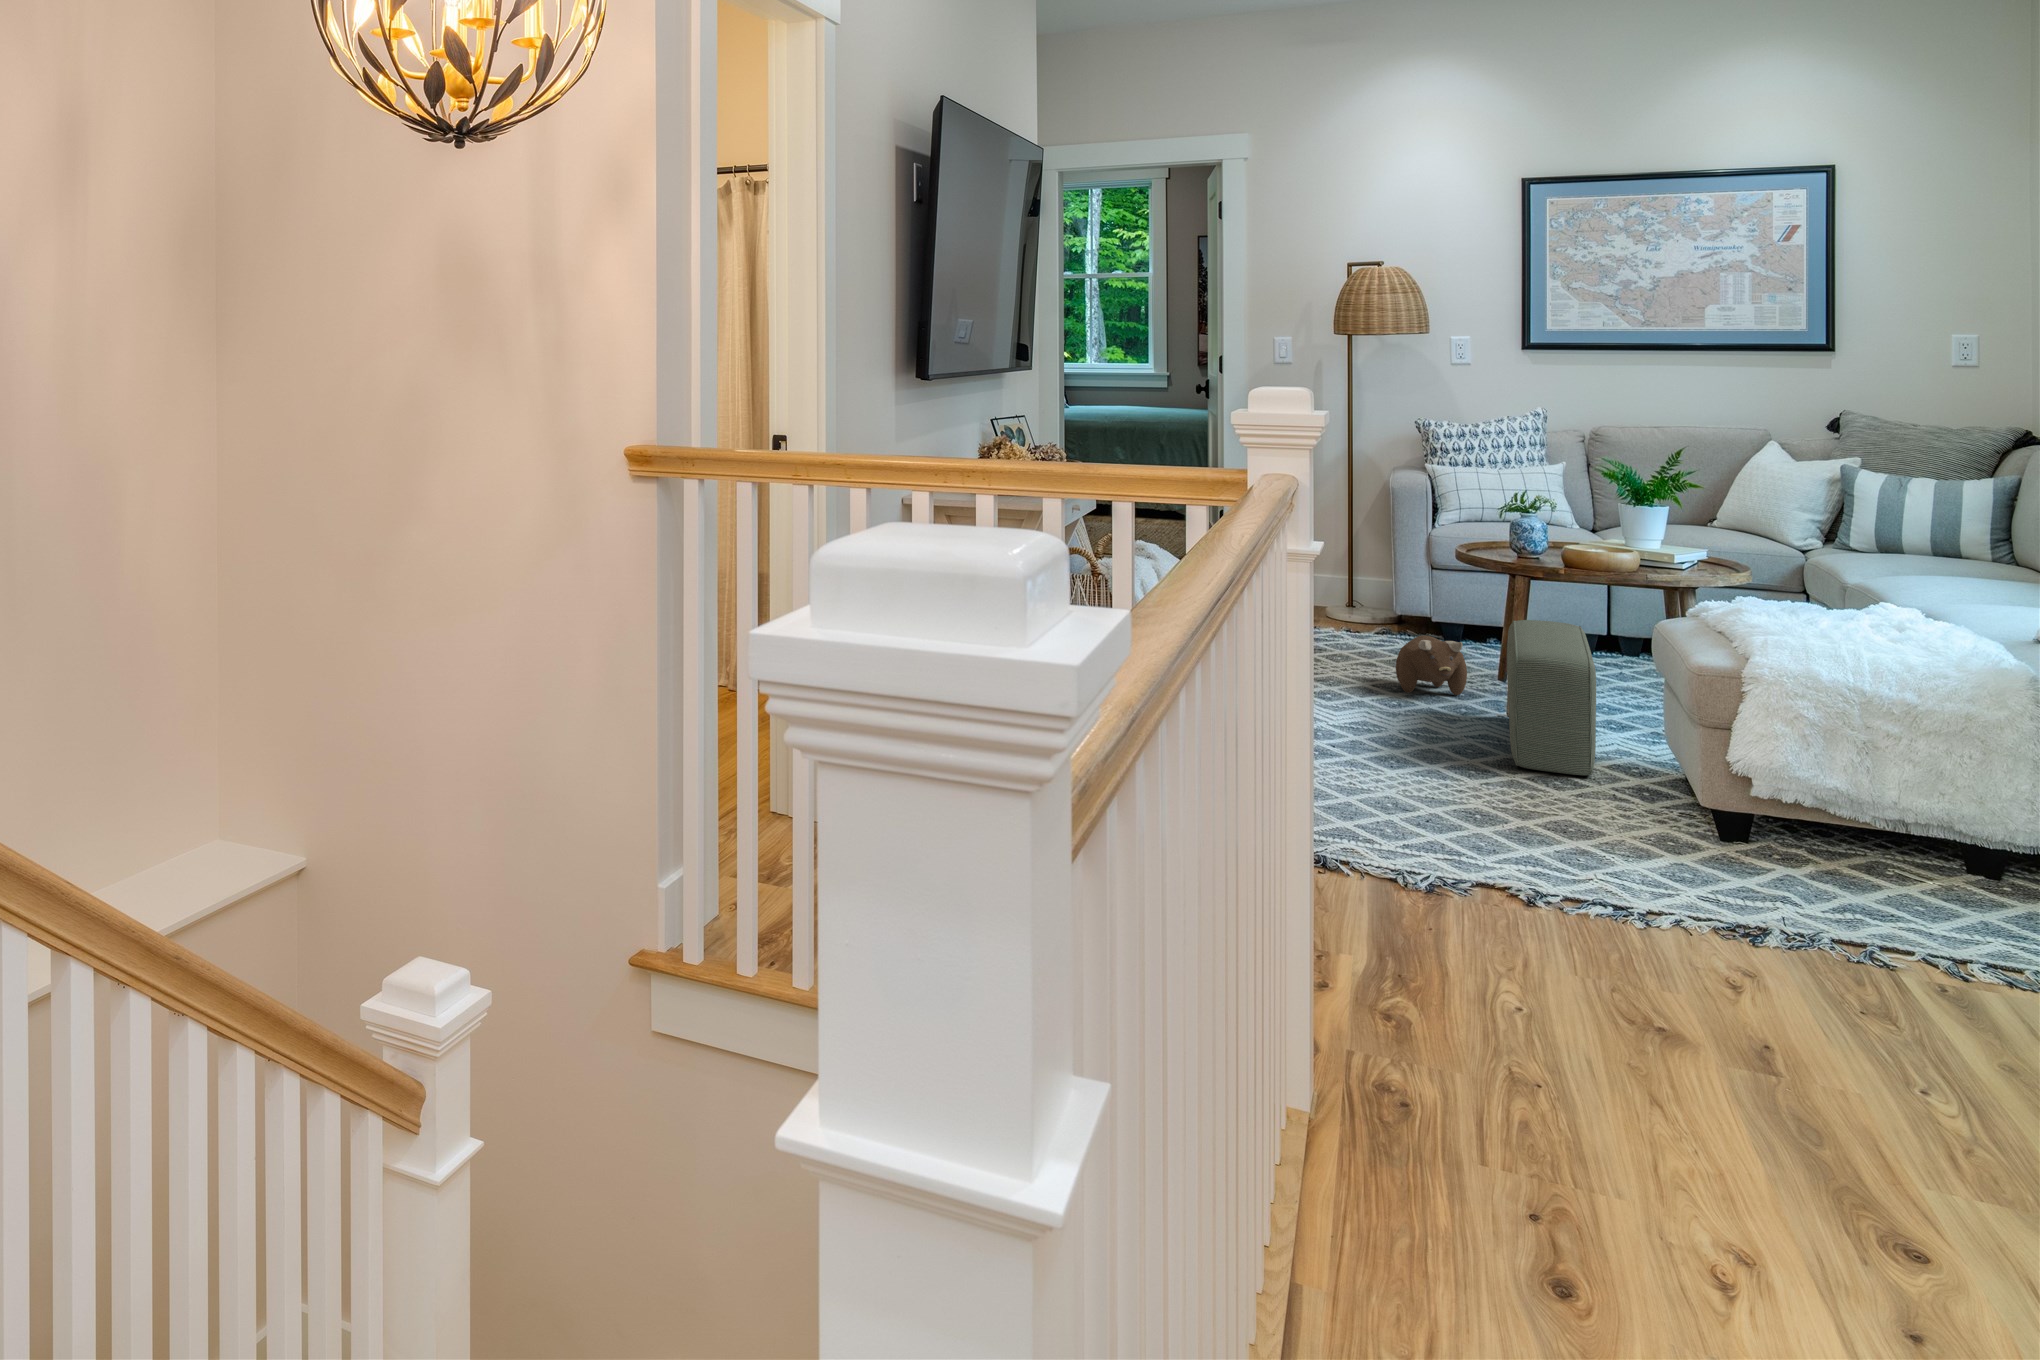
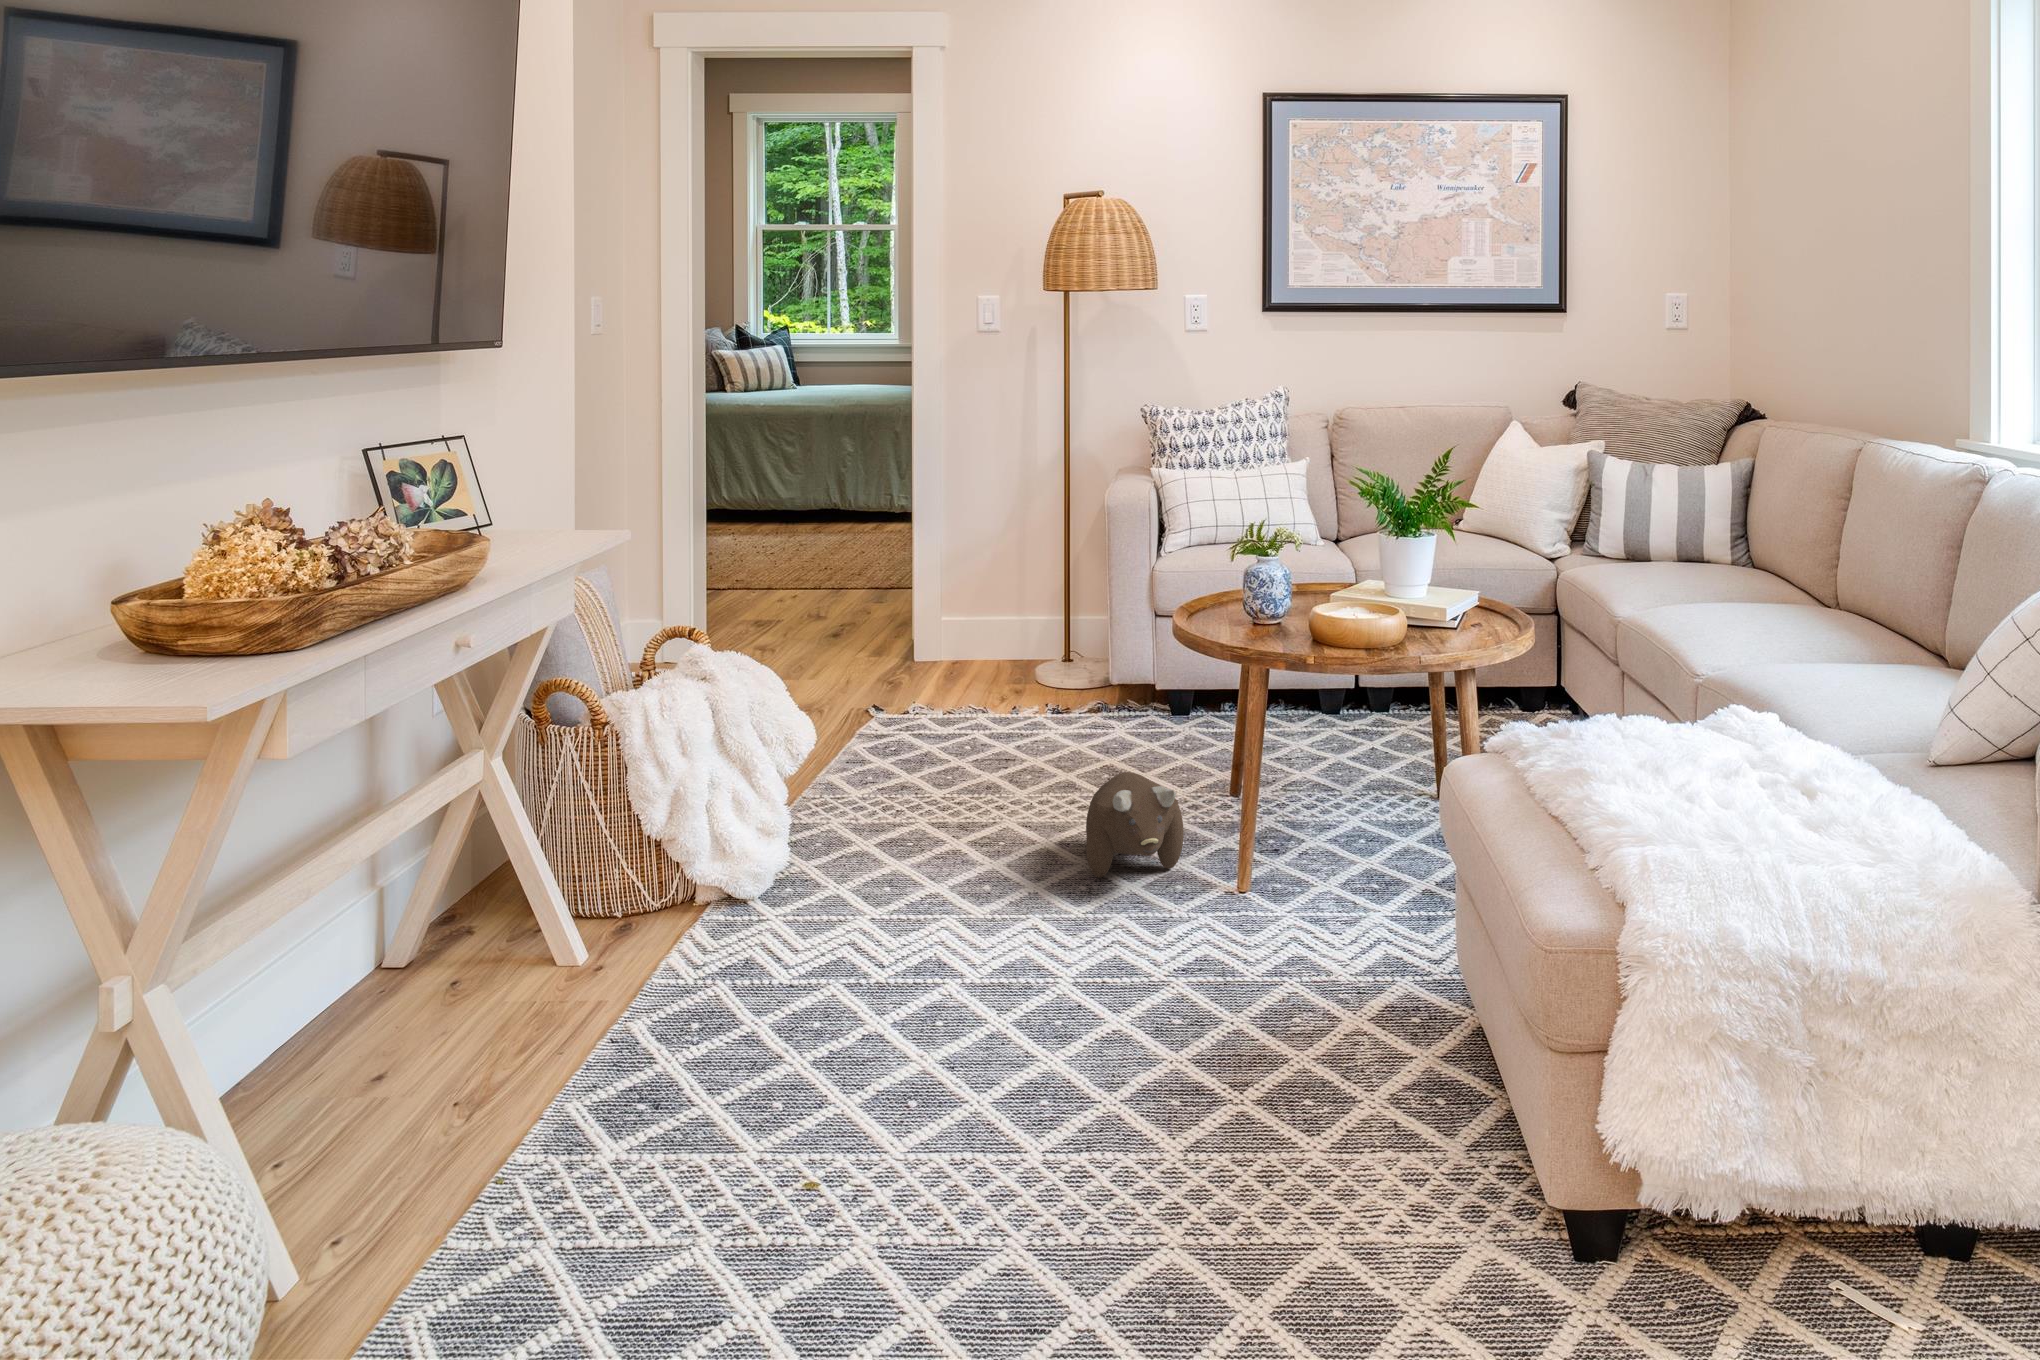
pouf: present [1507,620,1596,775] -> none [1233,760,1371,1128]

